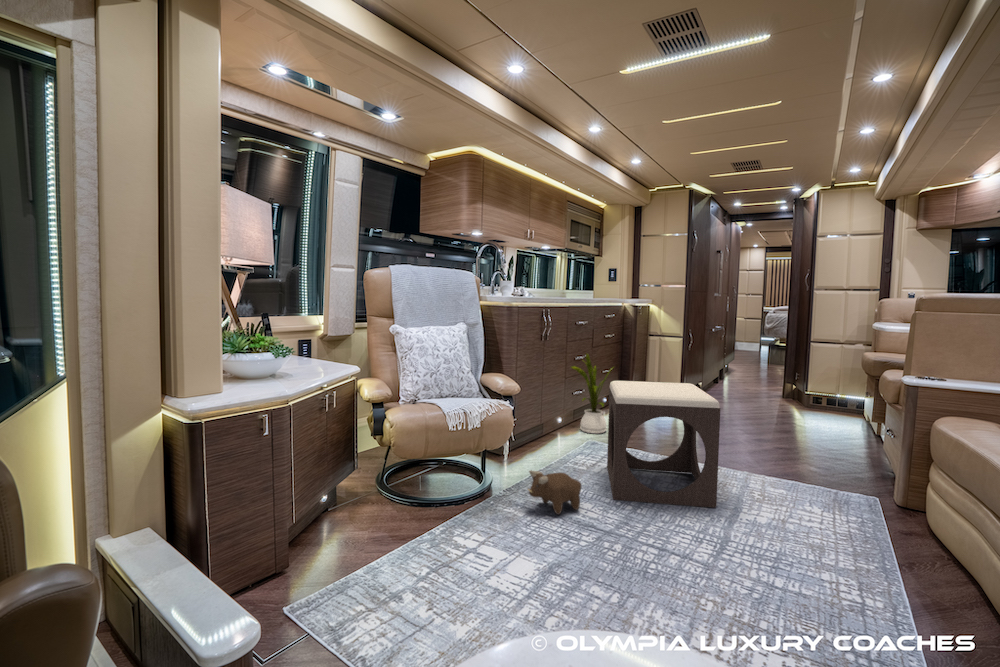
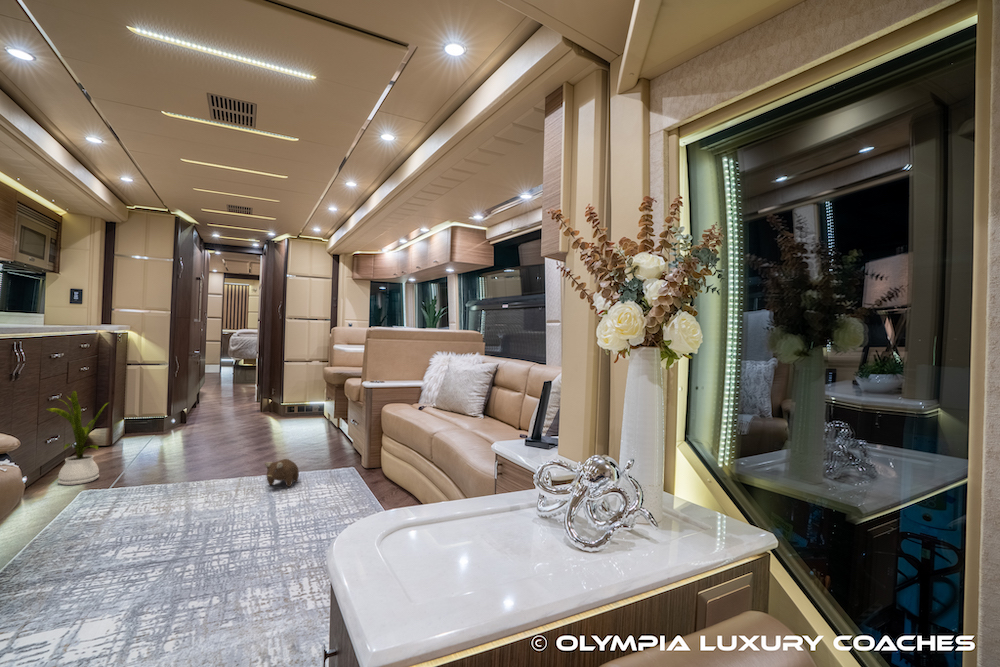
footstool: present [607,381,720,508] -> none [128,408,260,535]
plush toy: present [528,470,582,514] -> present [265,459,299,487]

